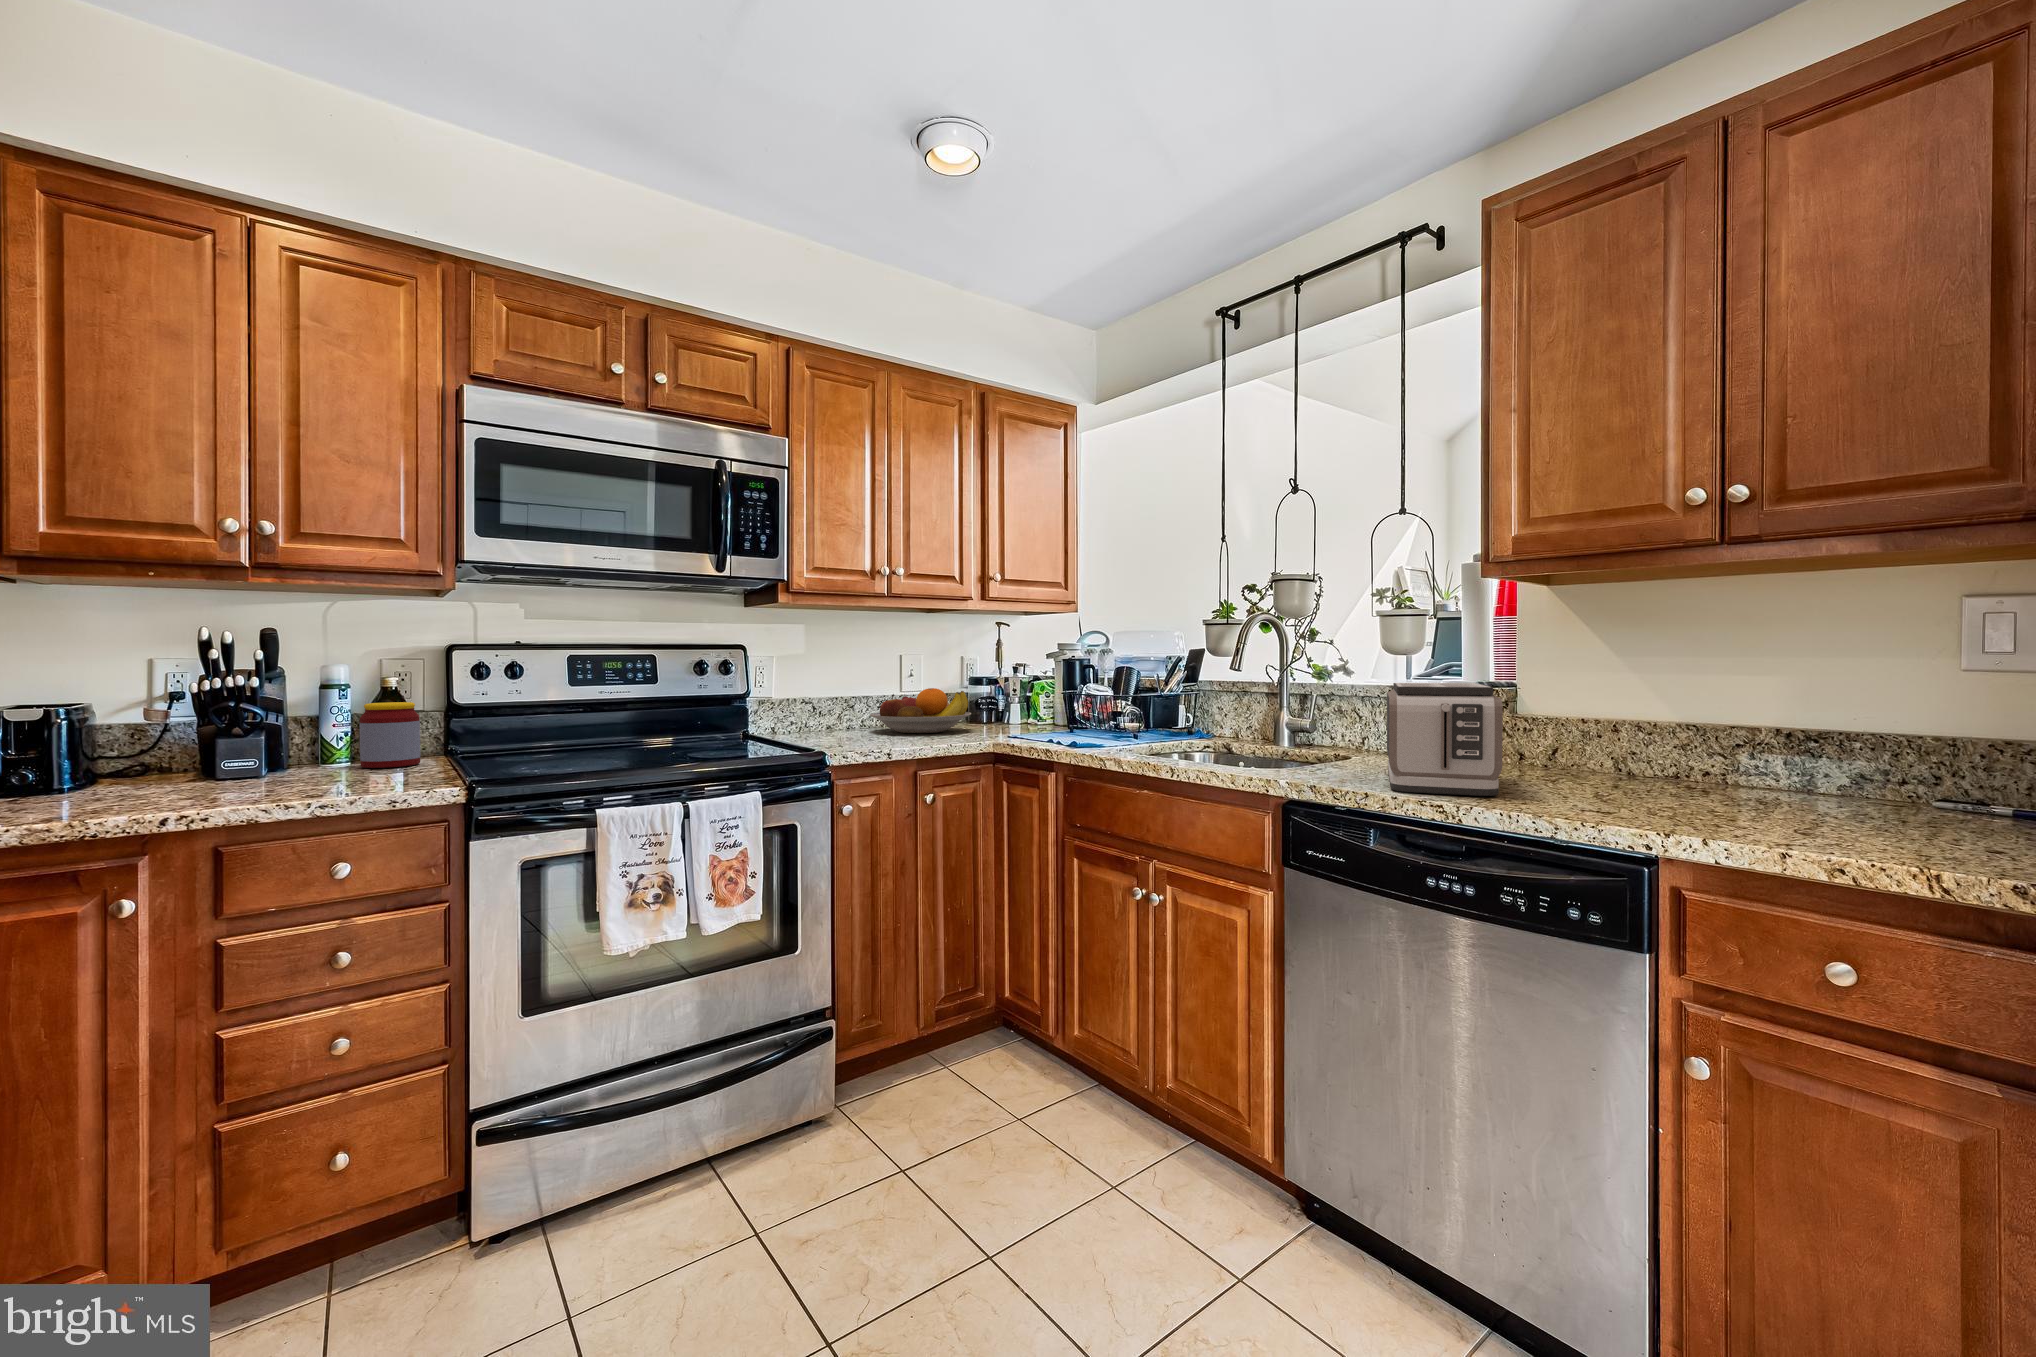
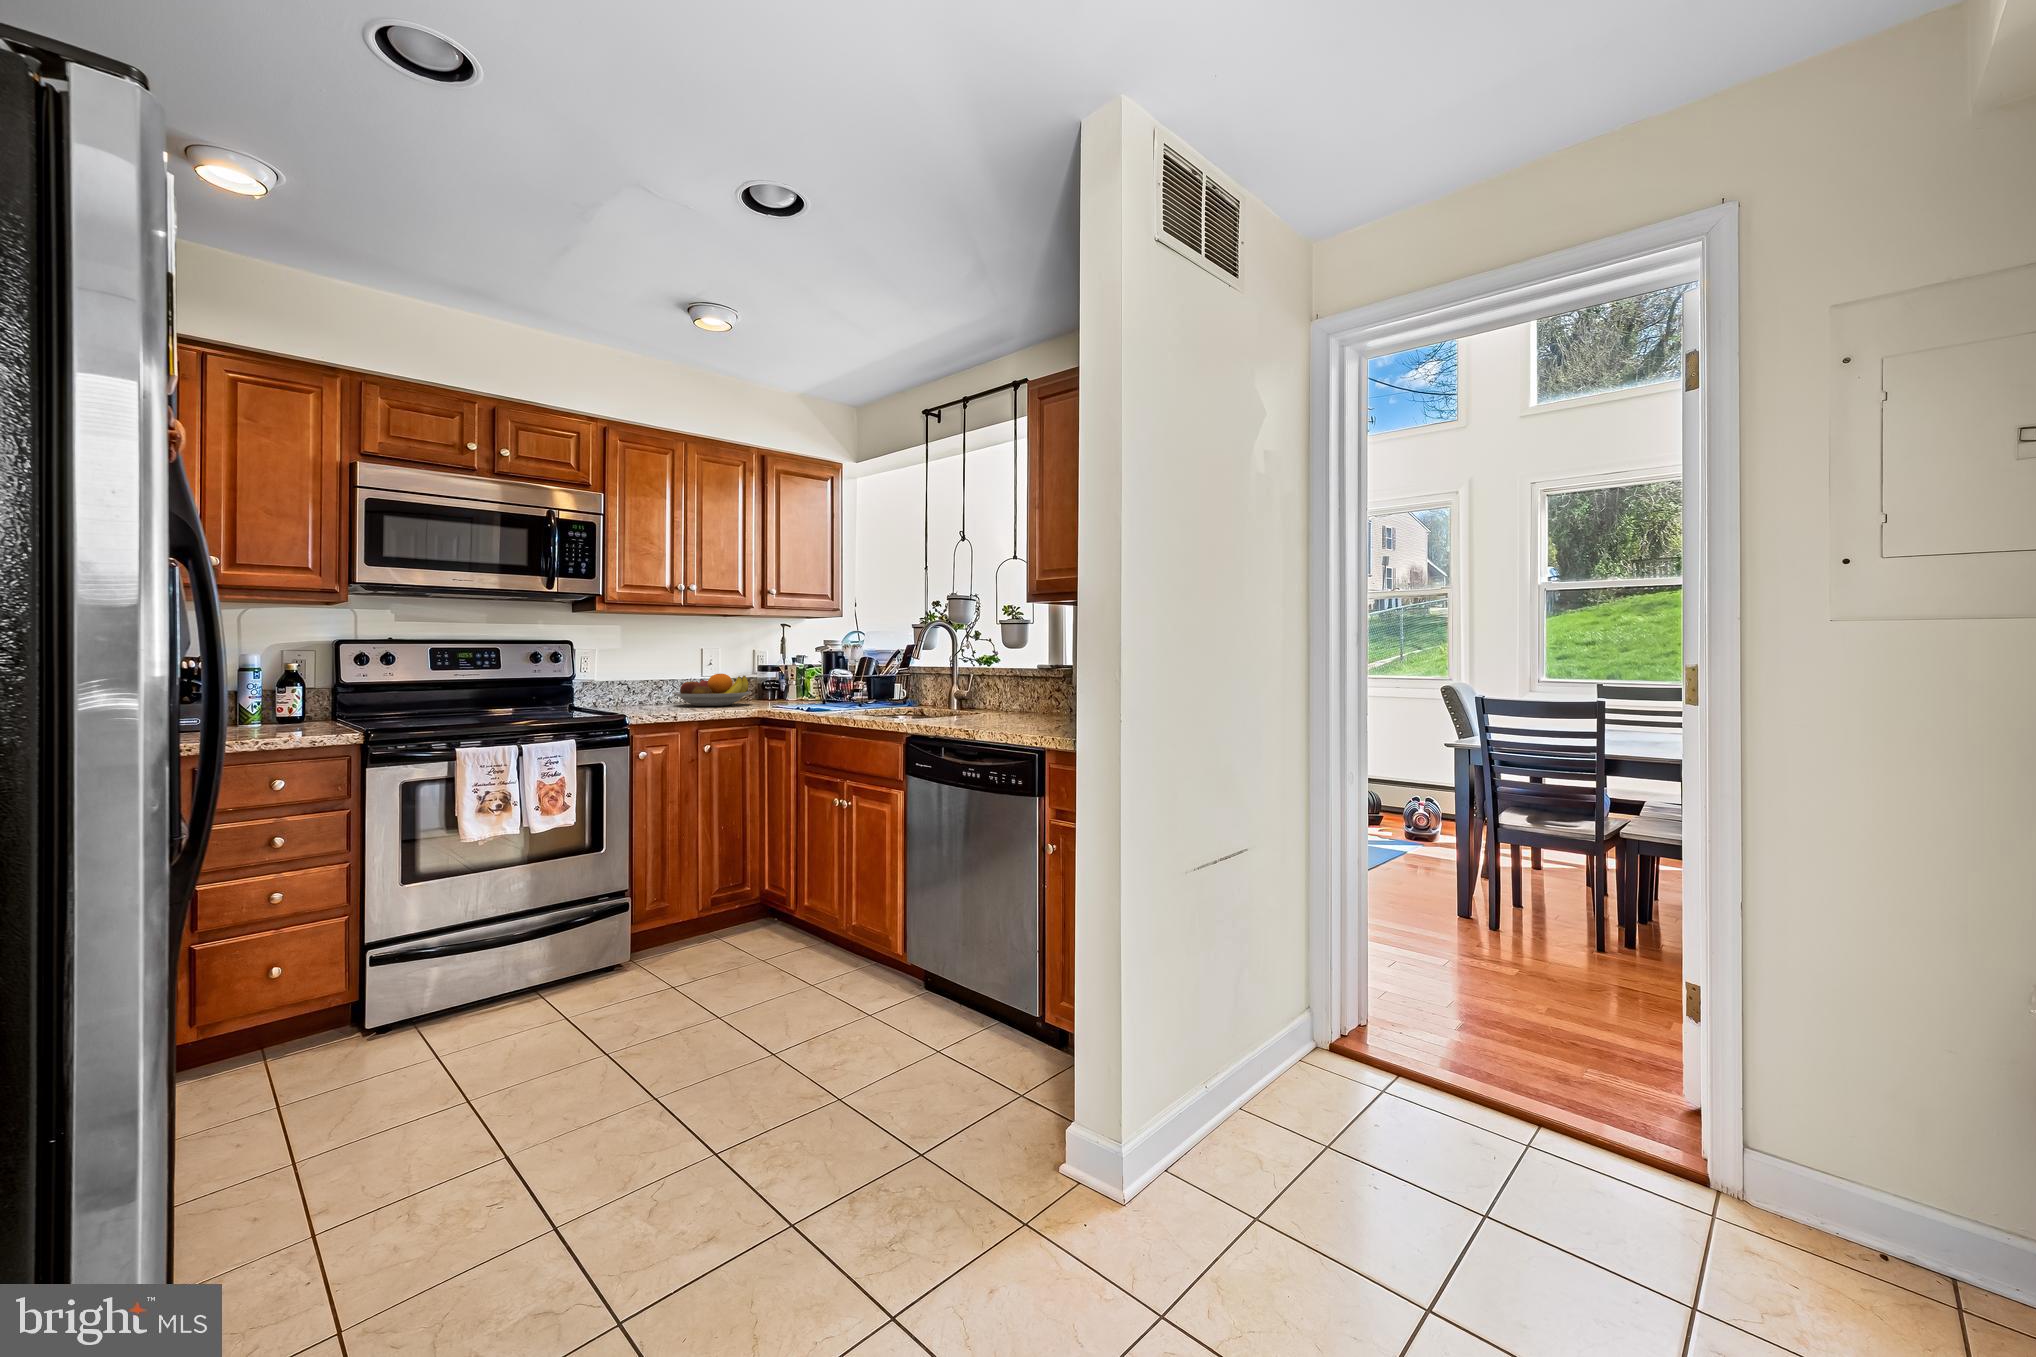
toaster: present [1387,683,1503,796] -> none [955,667,1030,730]
jar: present [360,702,420,768] -> none [274,680,319,725]

